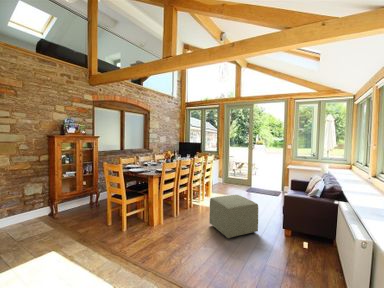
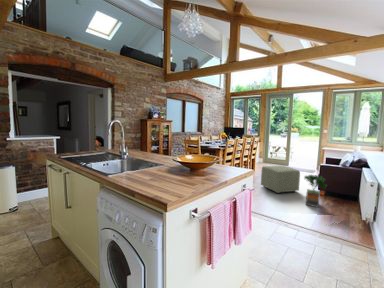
potted tree: none [260,214,294,267] -> present [305,175,326,207]

